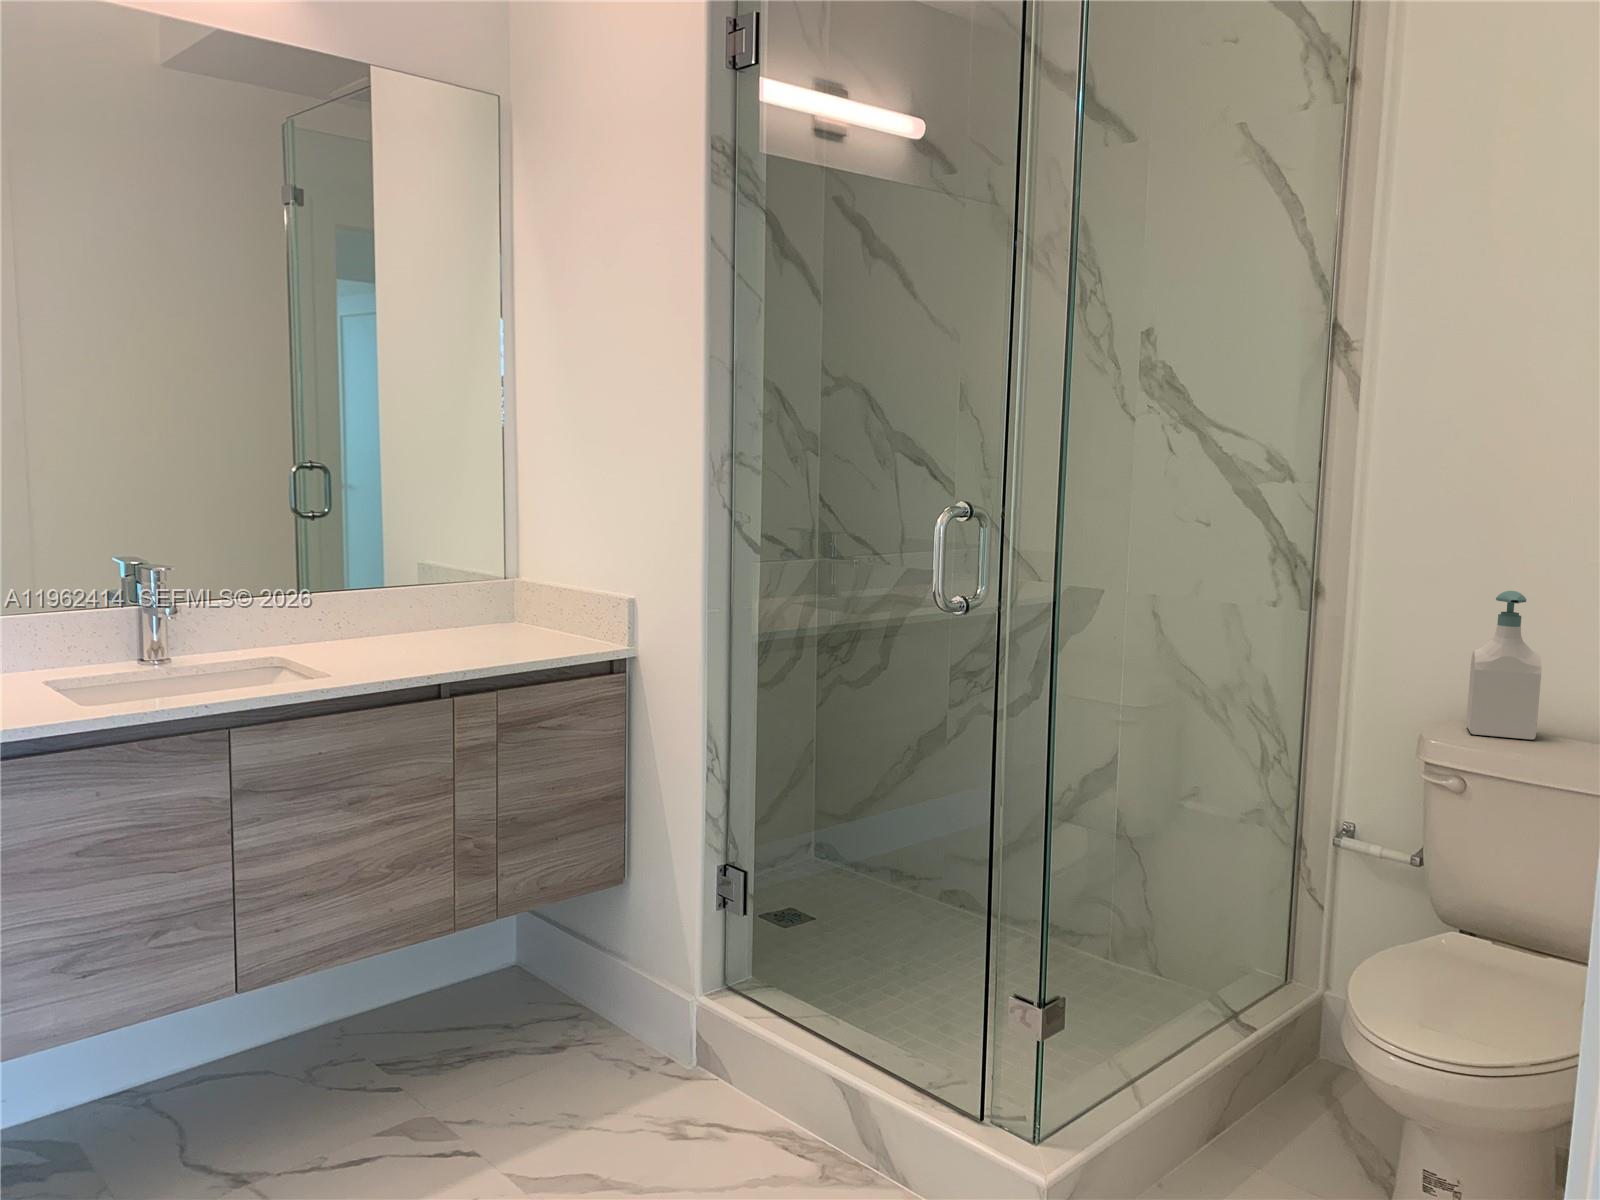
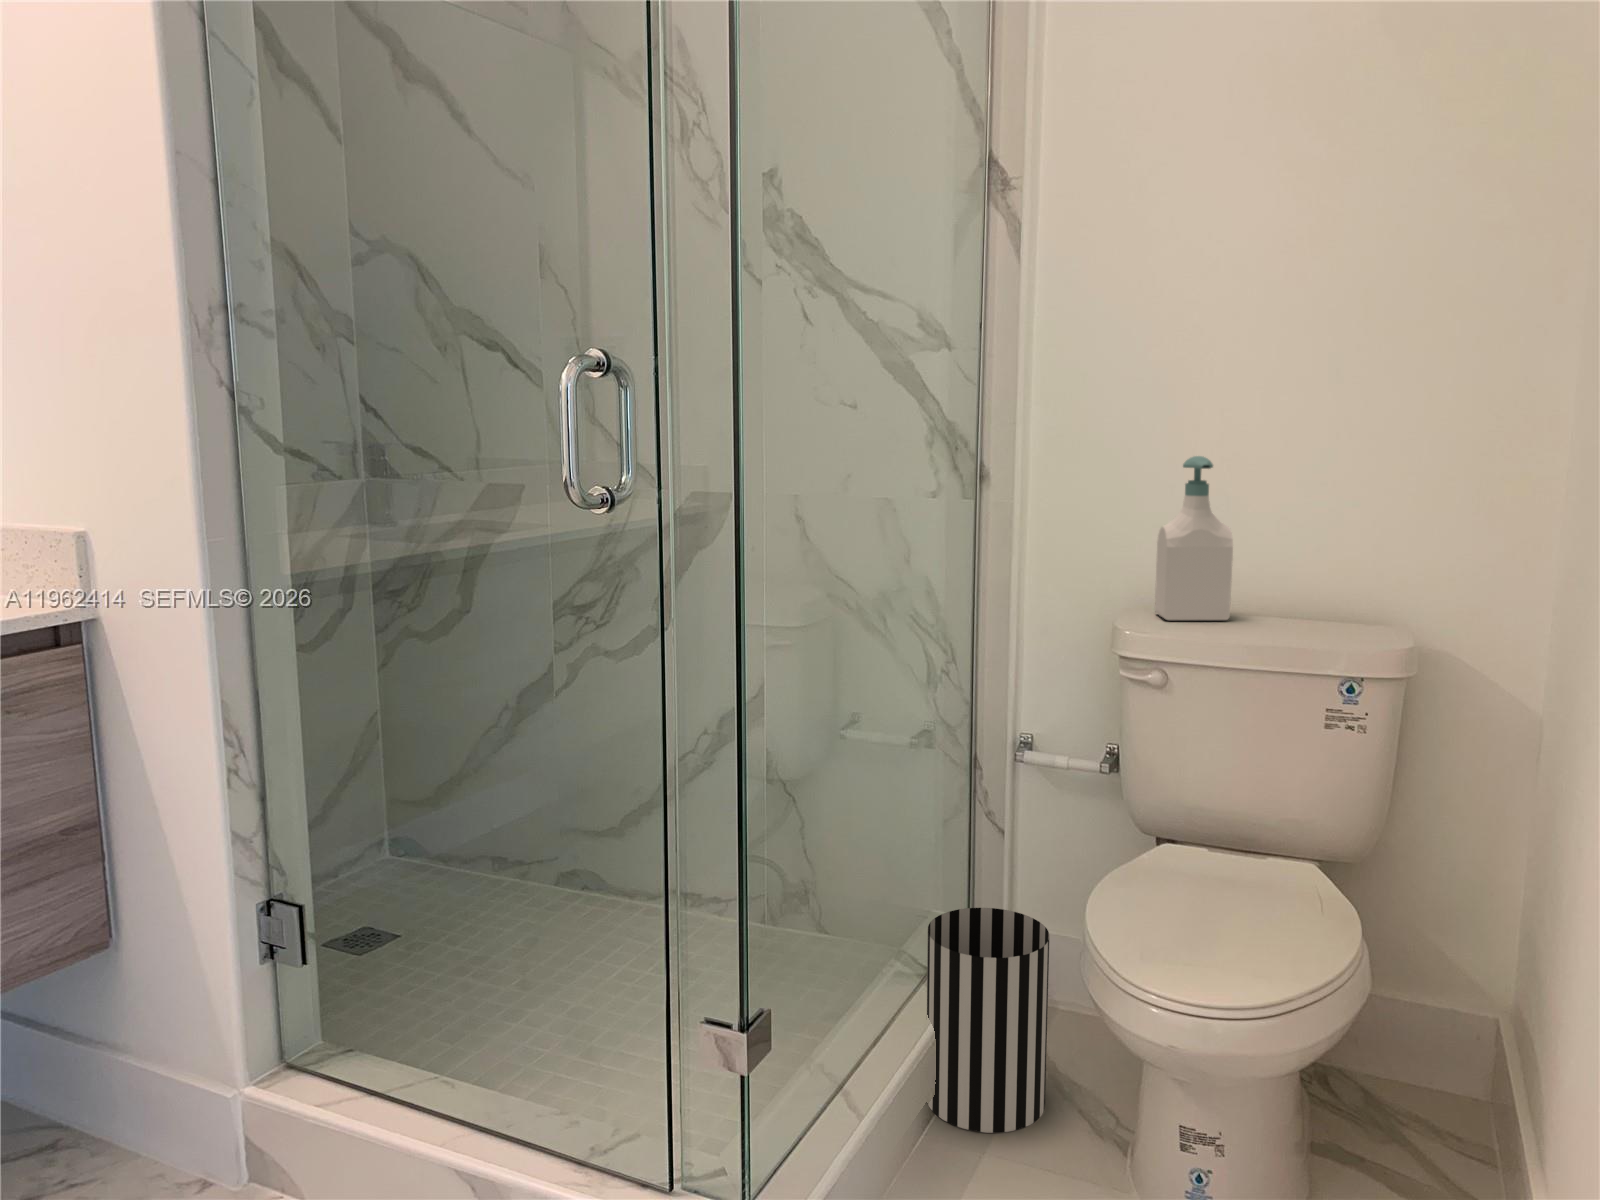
wastebasket: none [1219,963,1338,1157] -> present [927,908,1049,1133]

